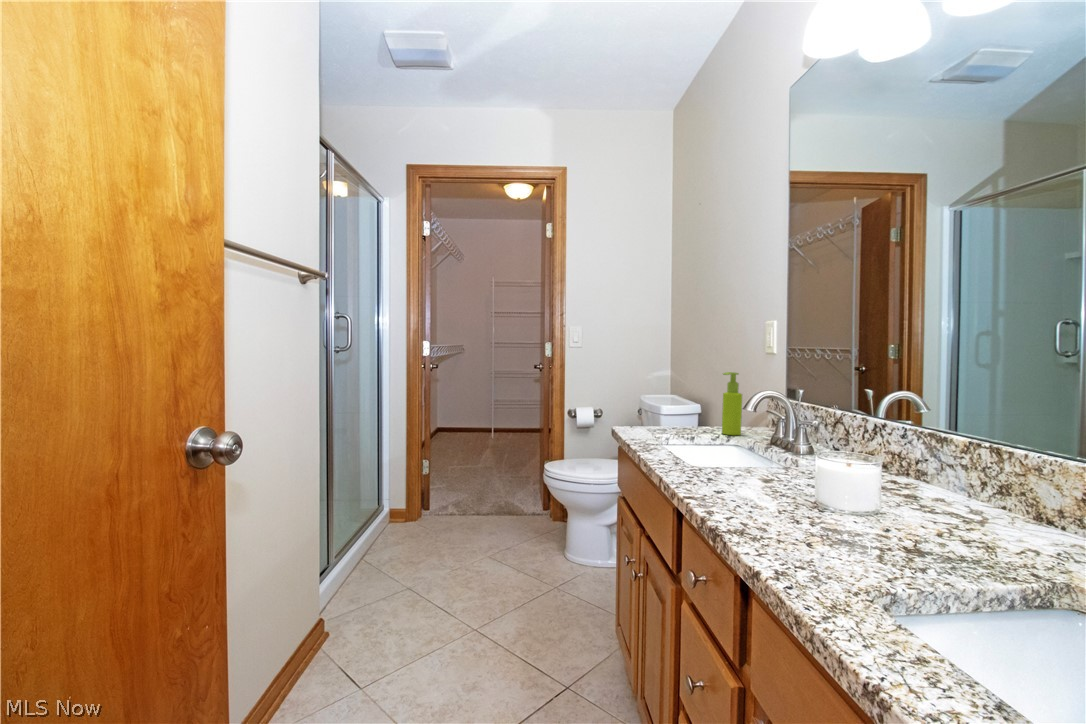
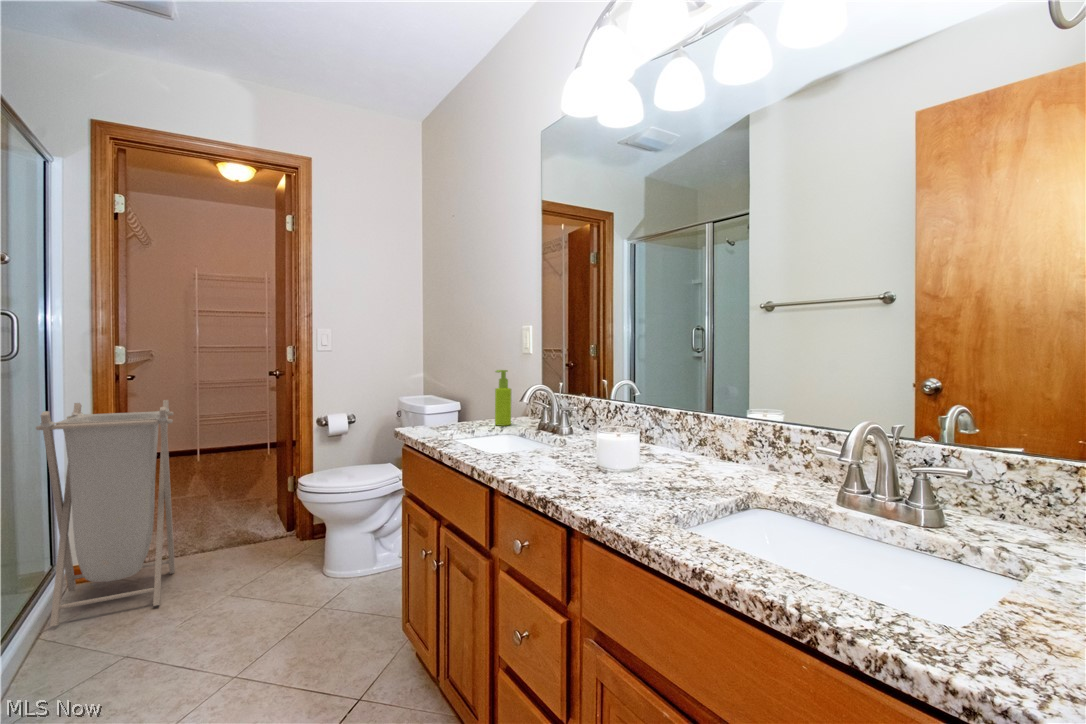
laundry hamper: none [371,385,458,552] -> present [36,400,175,626]

